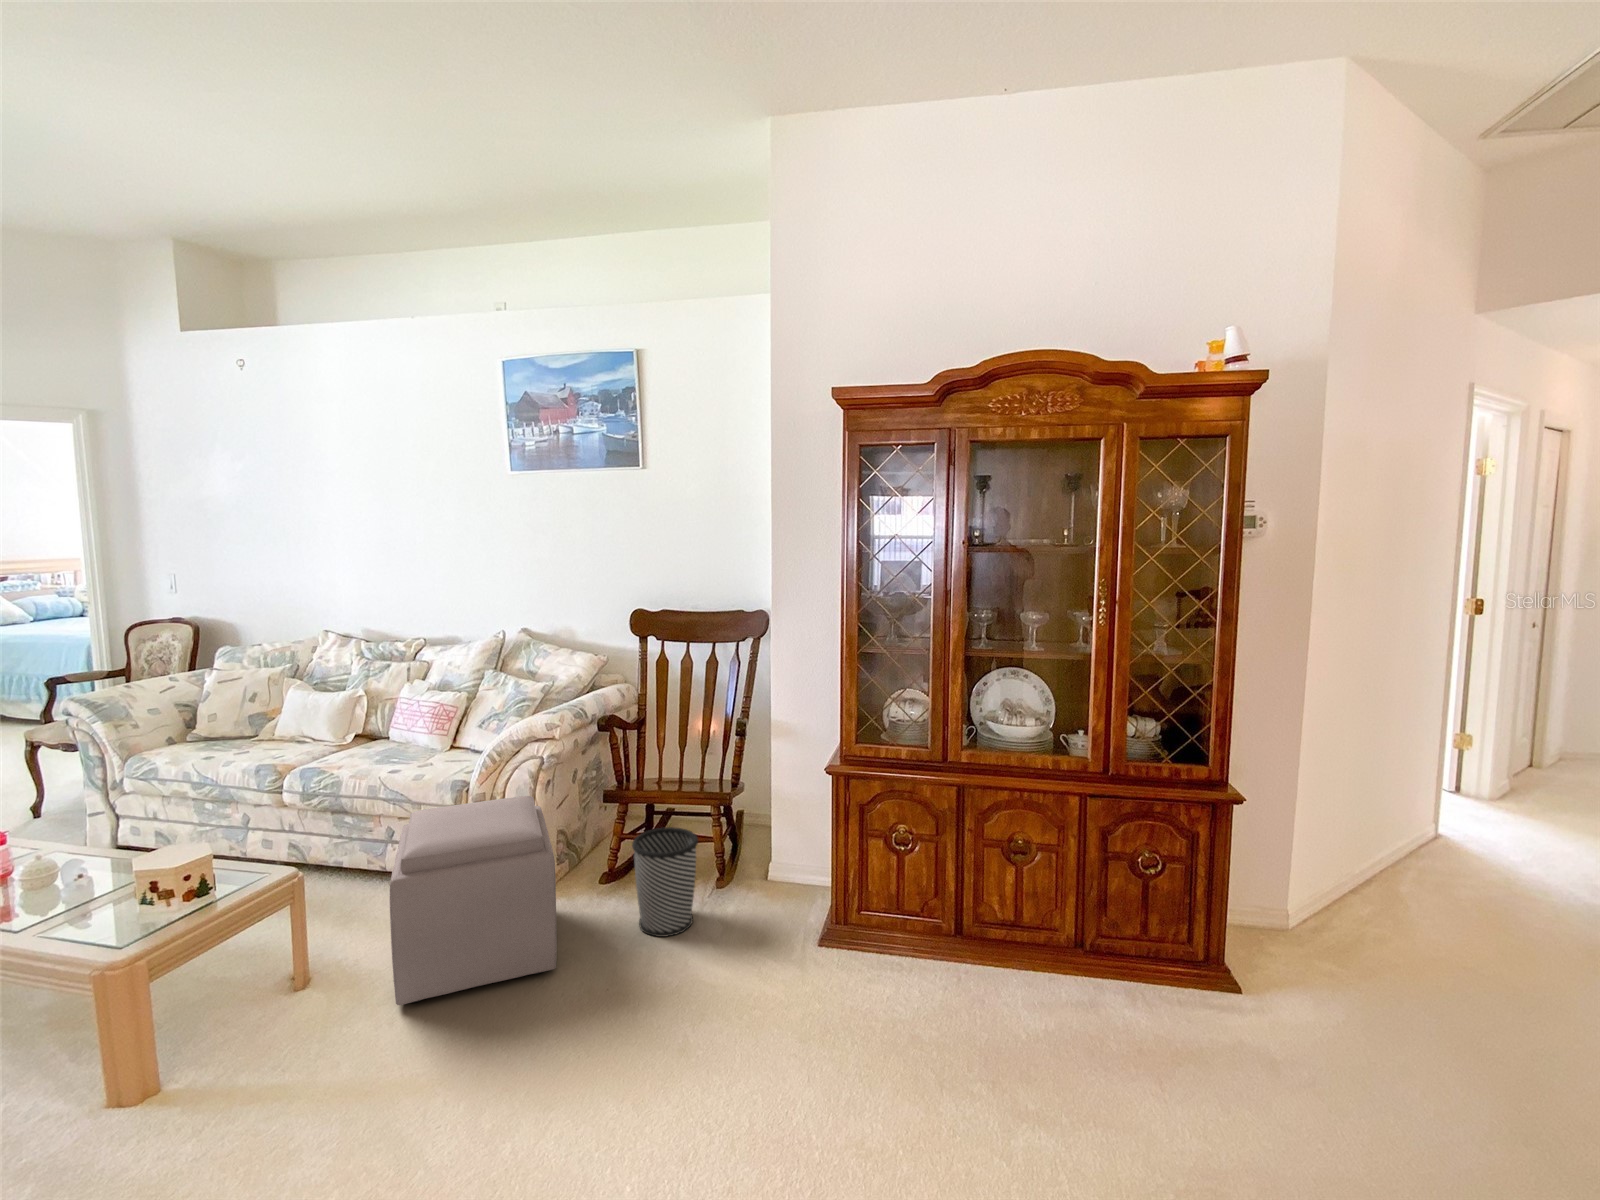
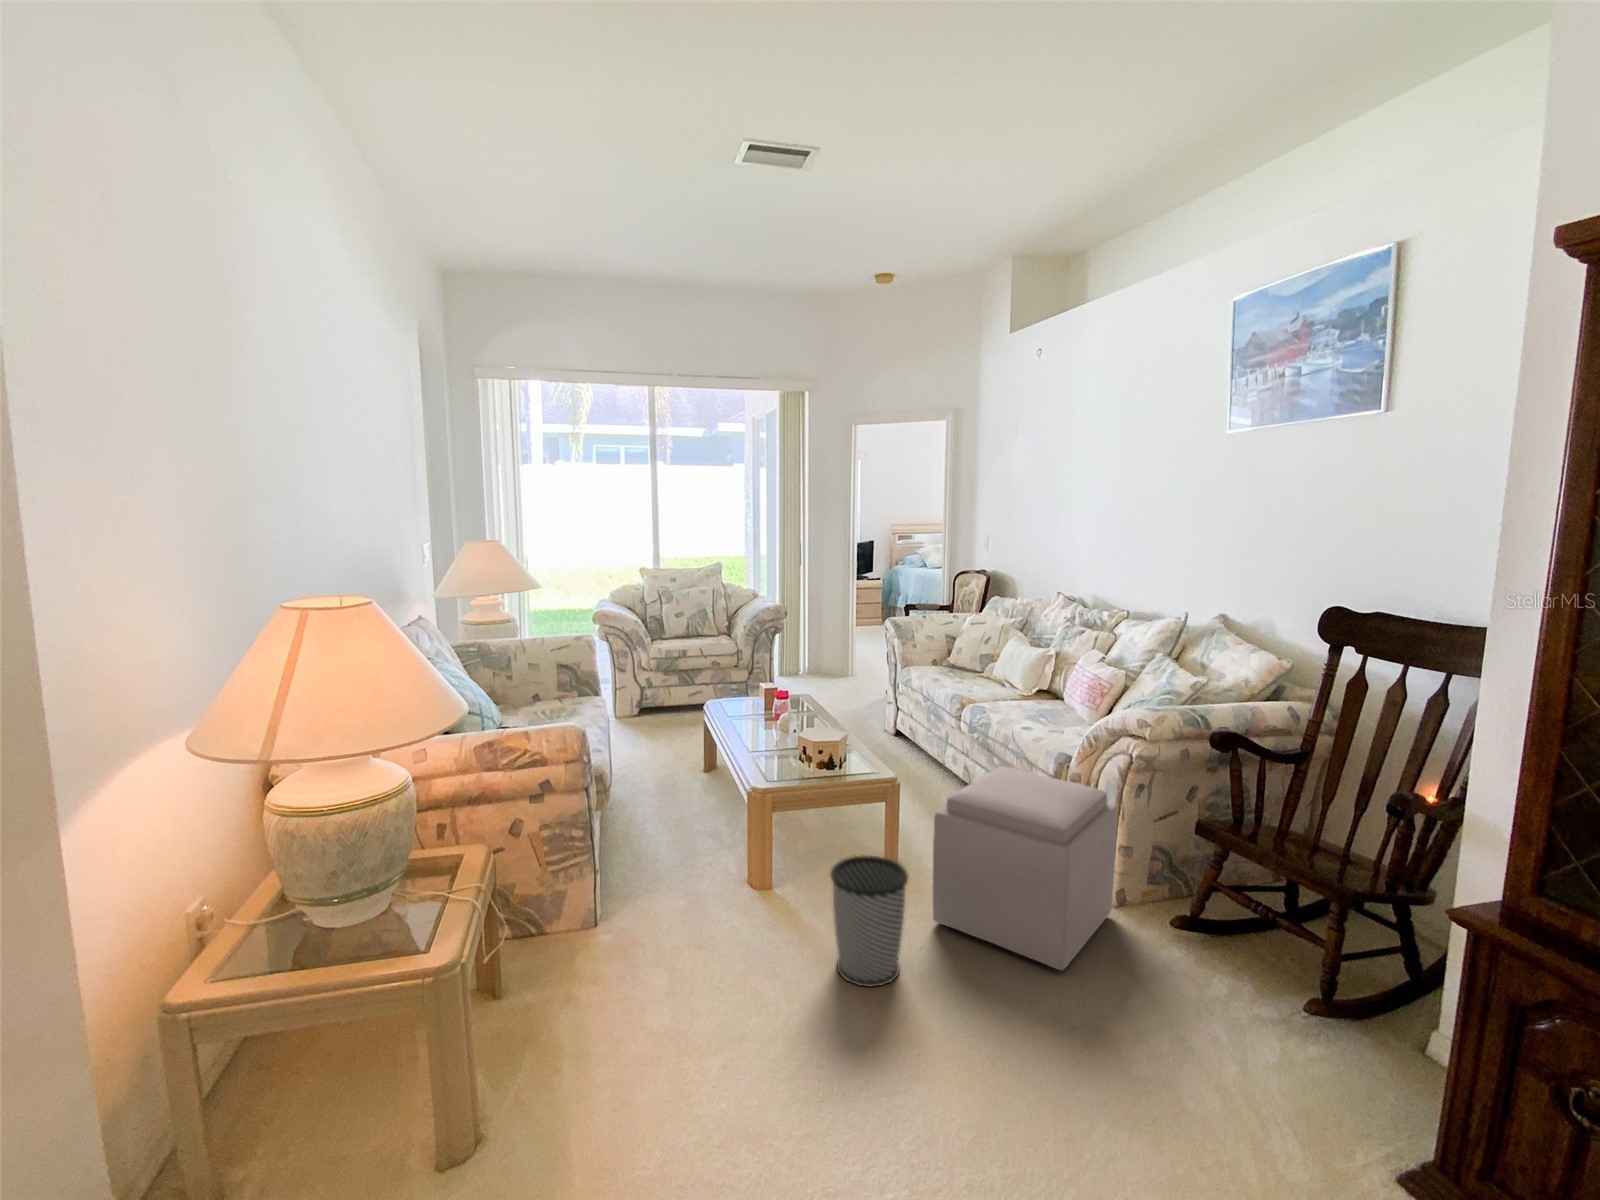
wastebasket: present [632,827,698,937] -> present [831,856,908,987]

